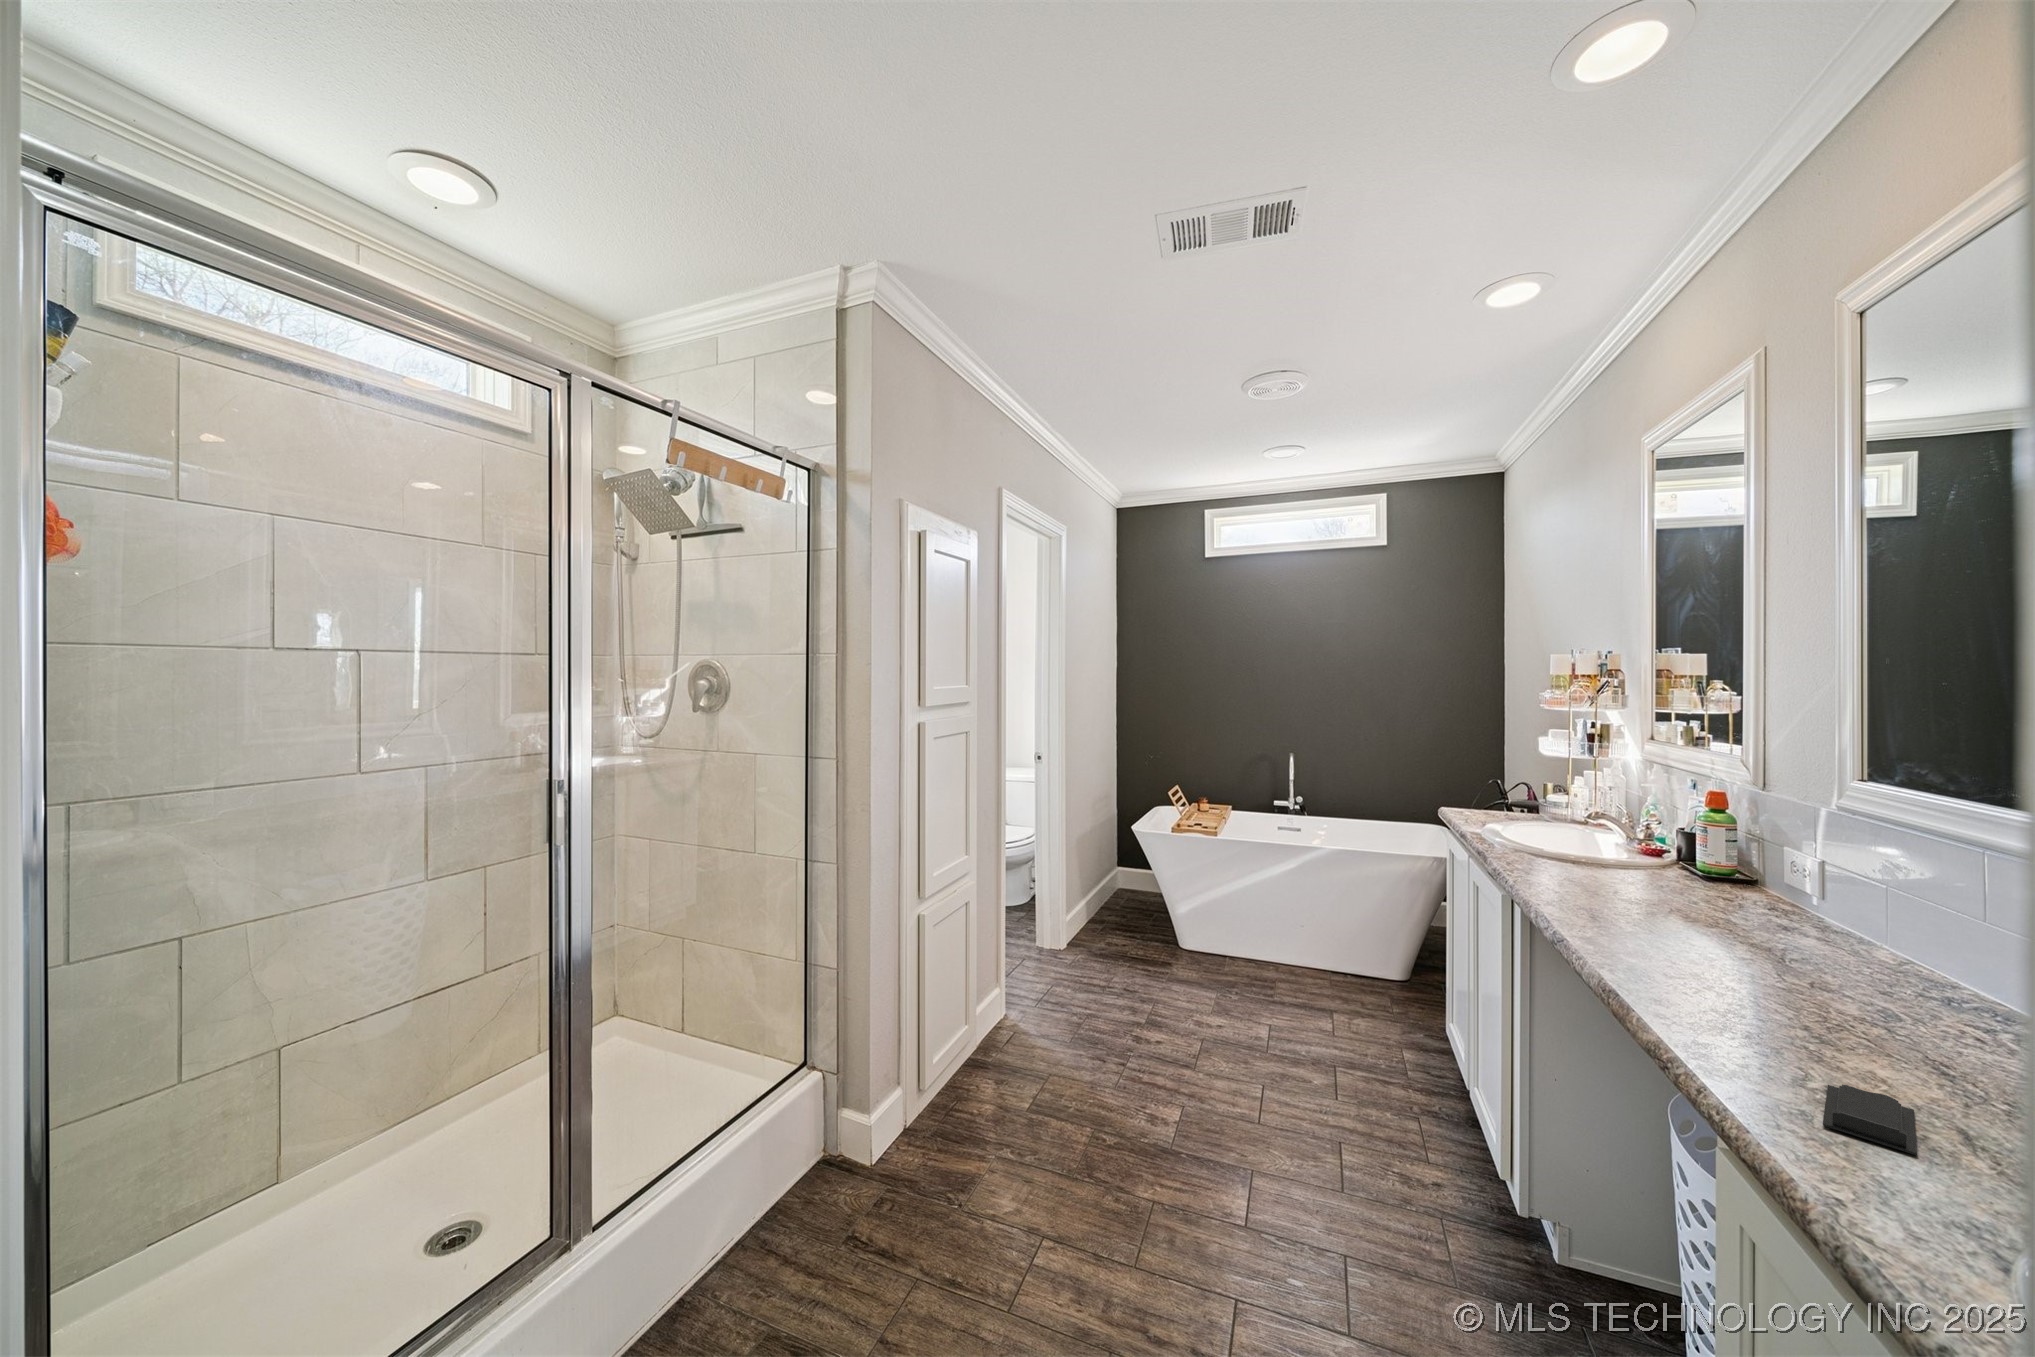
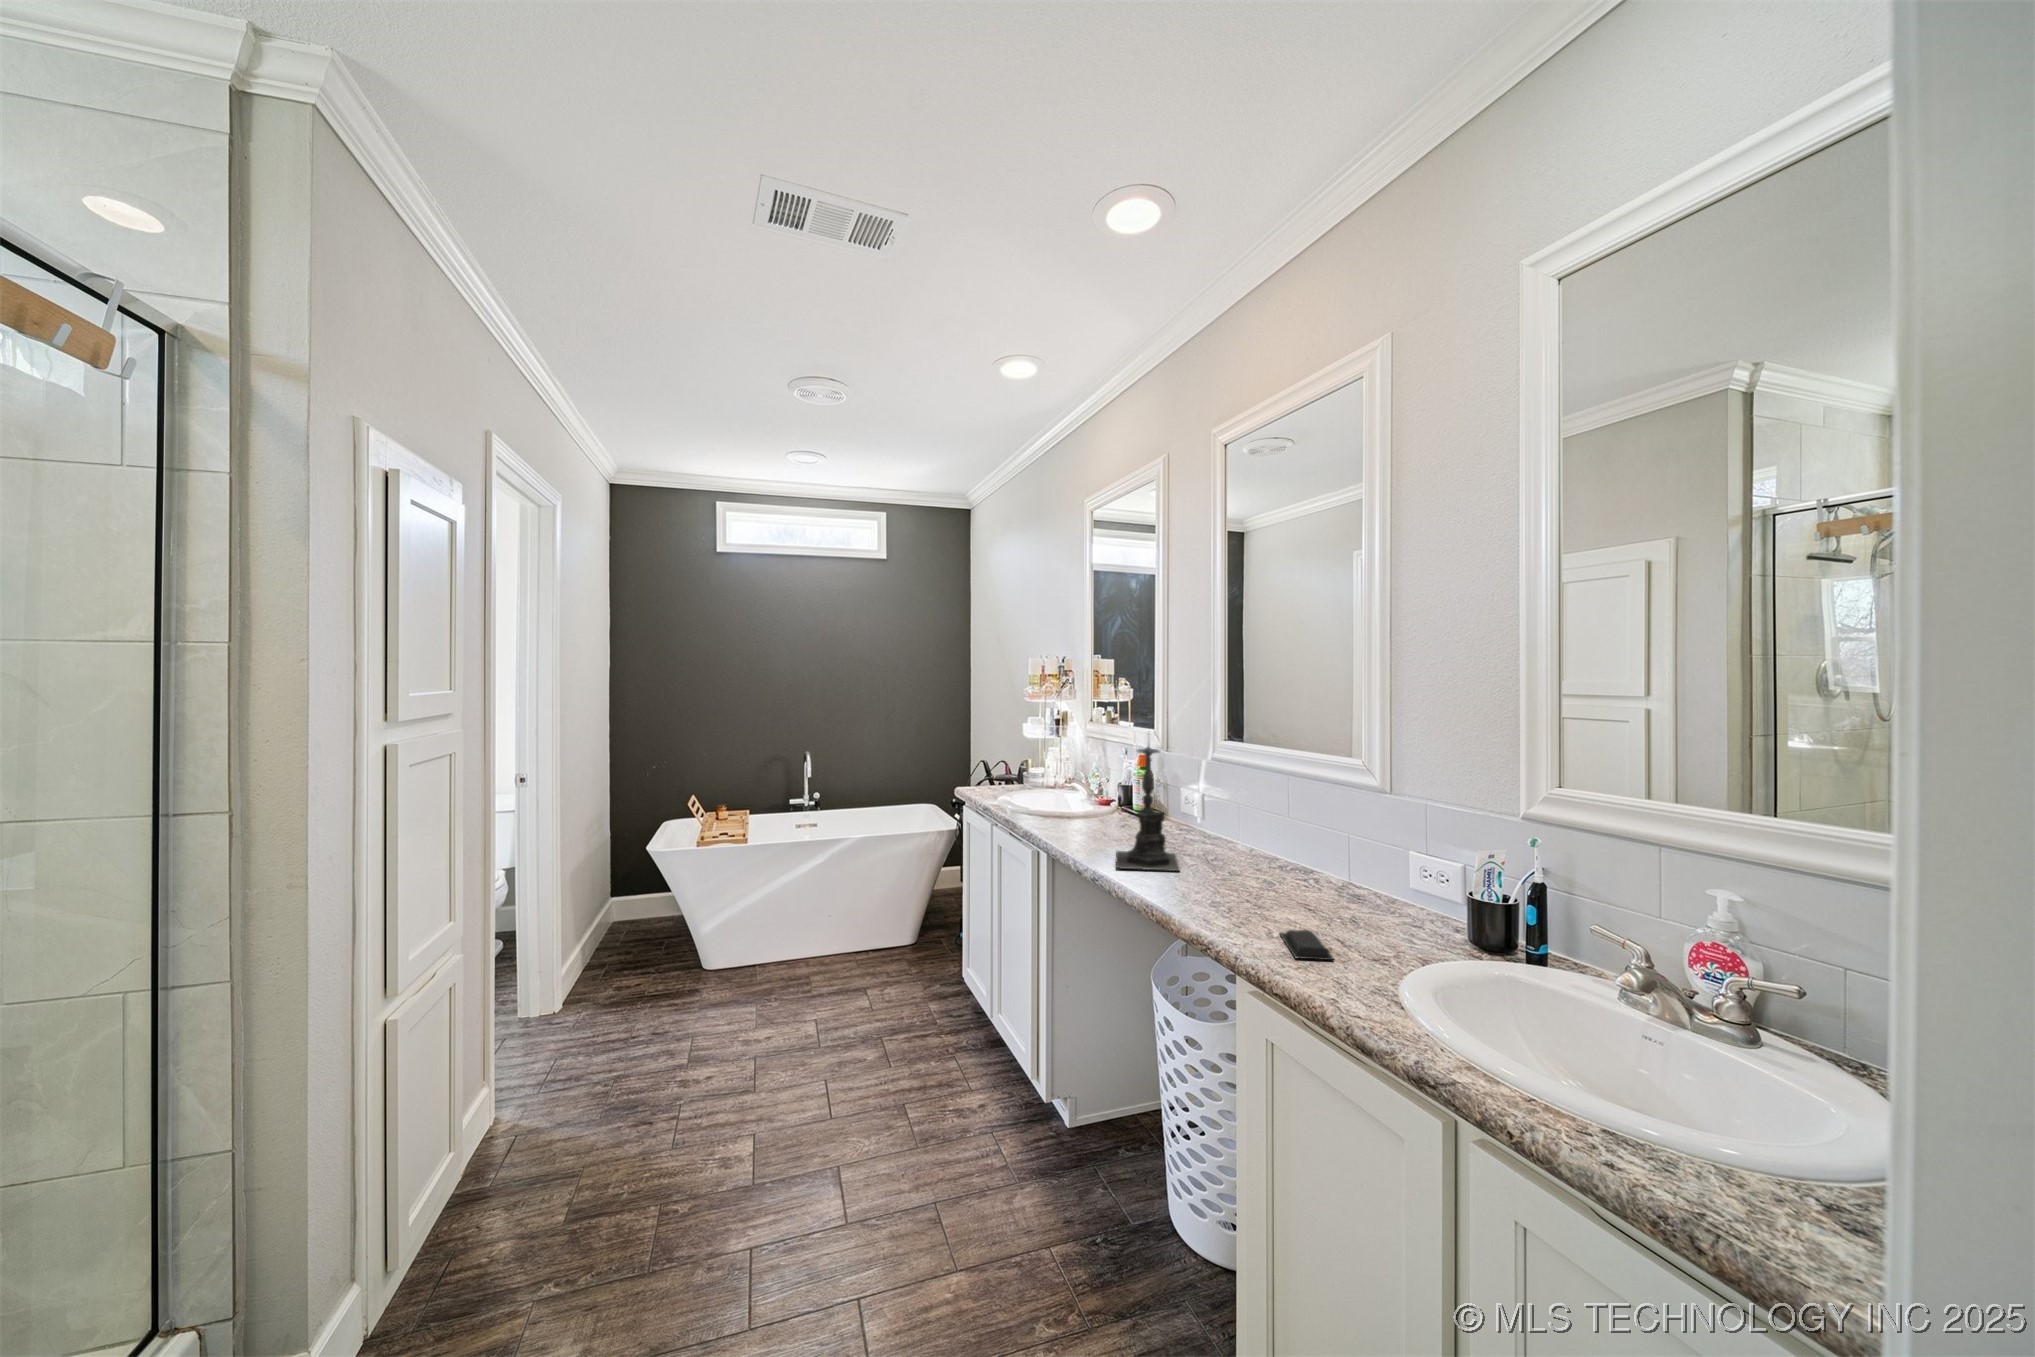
candle holder: none [1591,753,1723,961] -> present [1116,746,1180,871]

